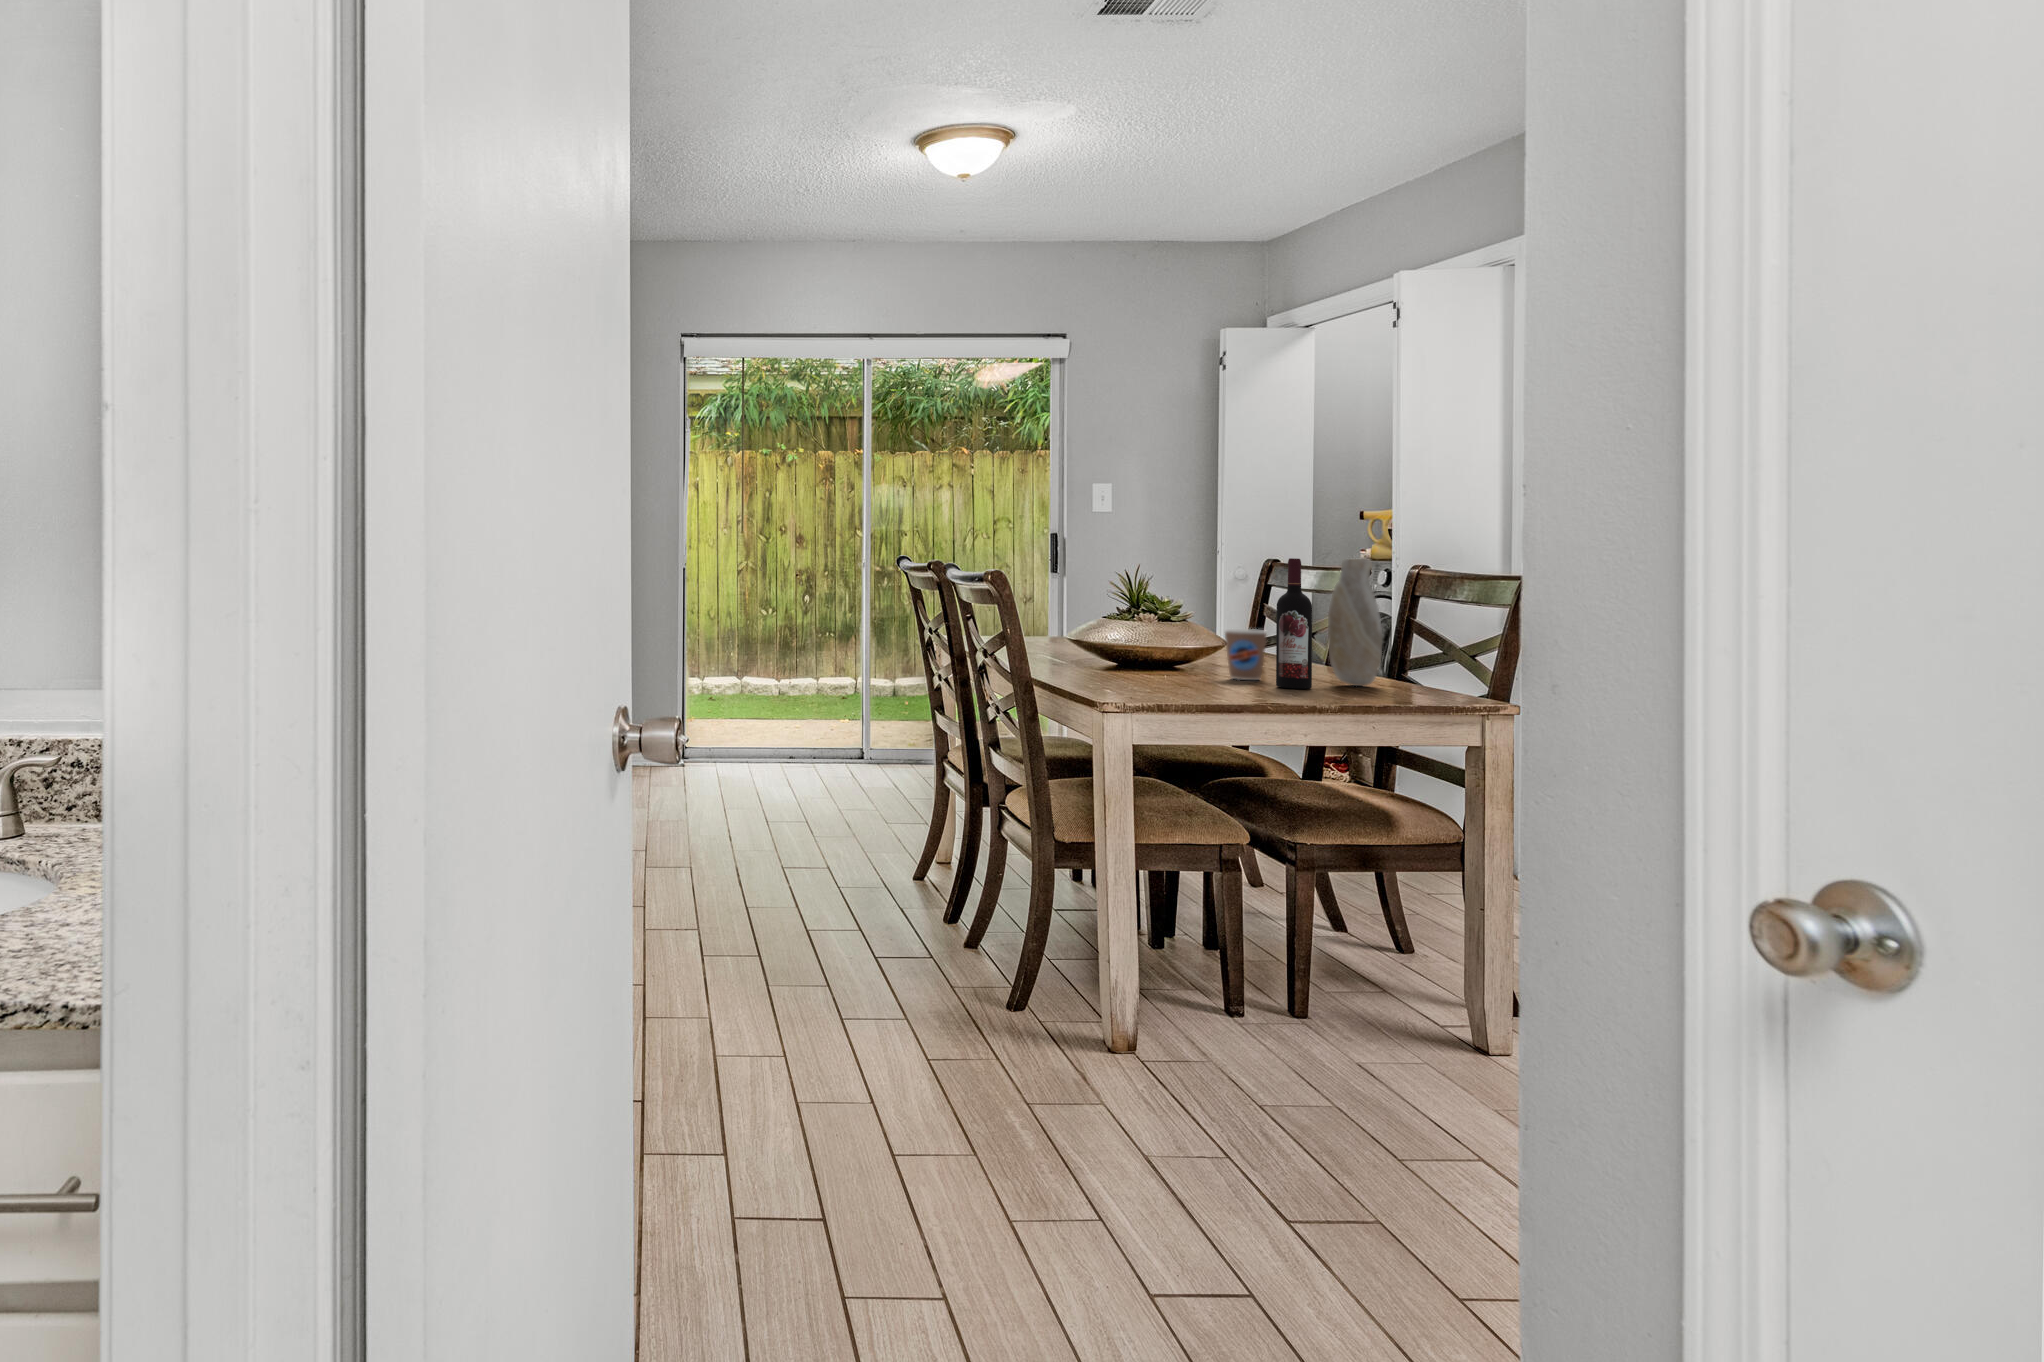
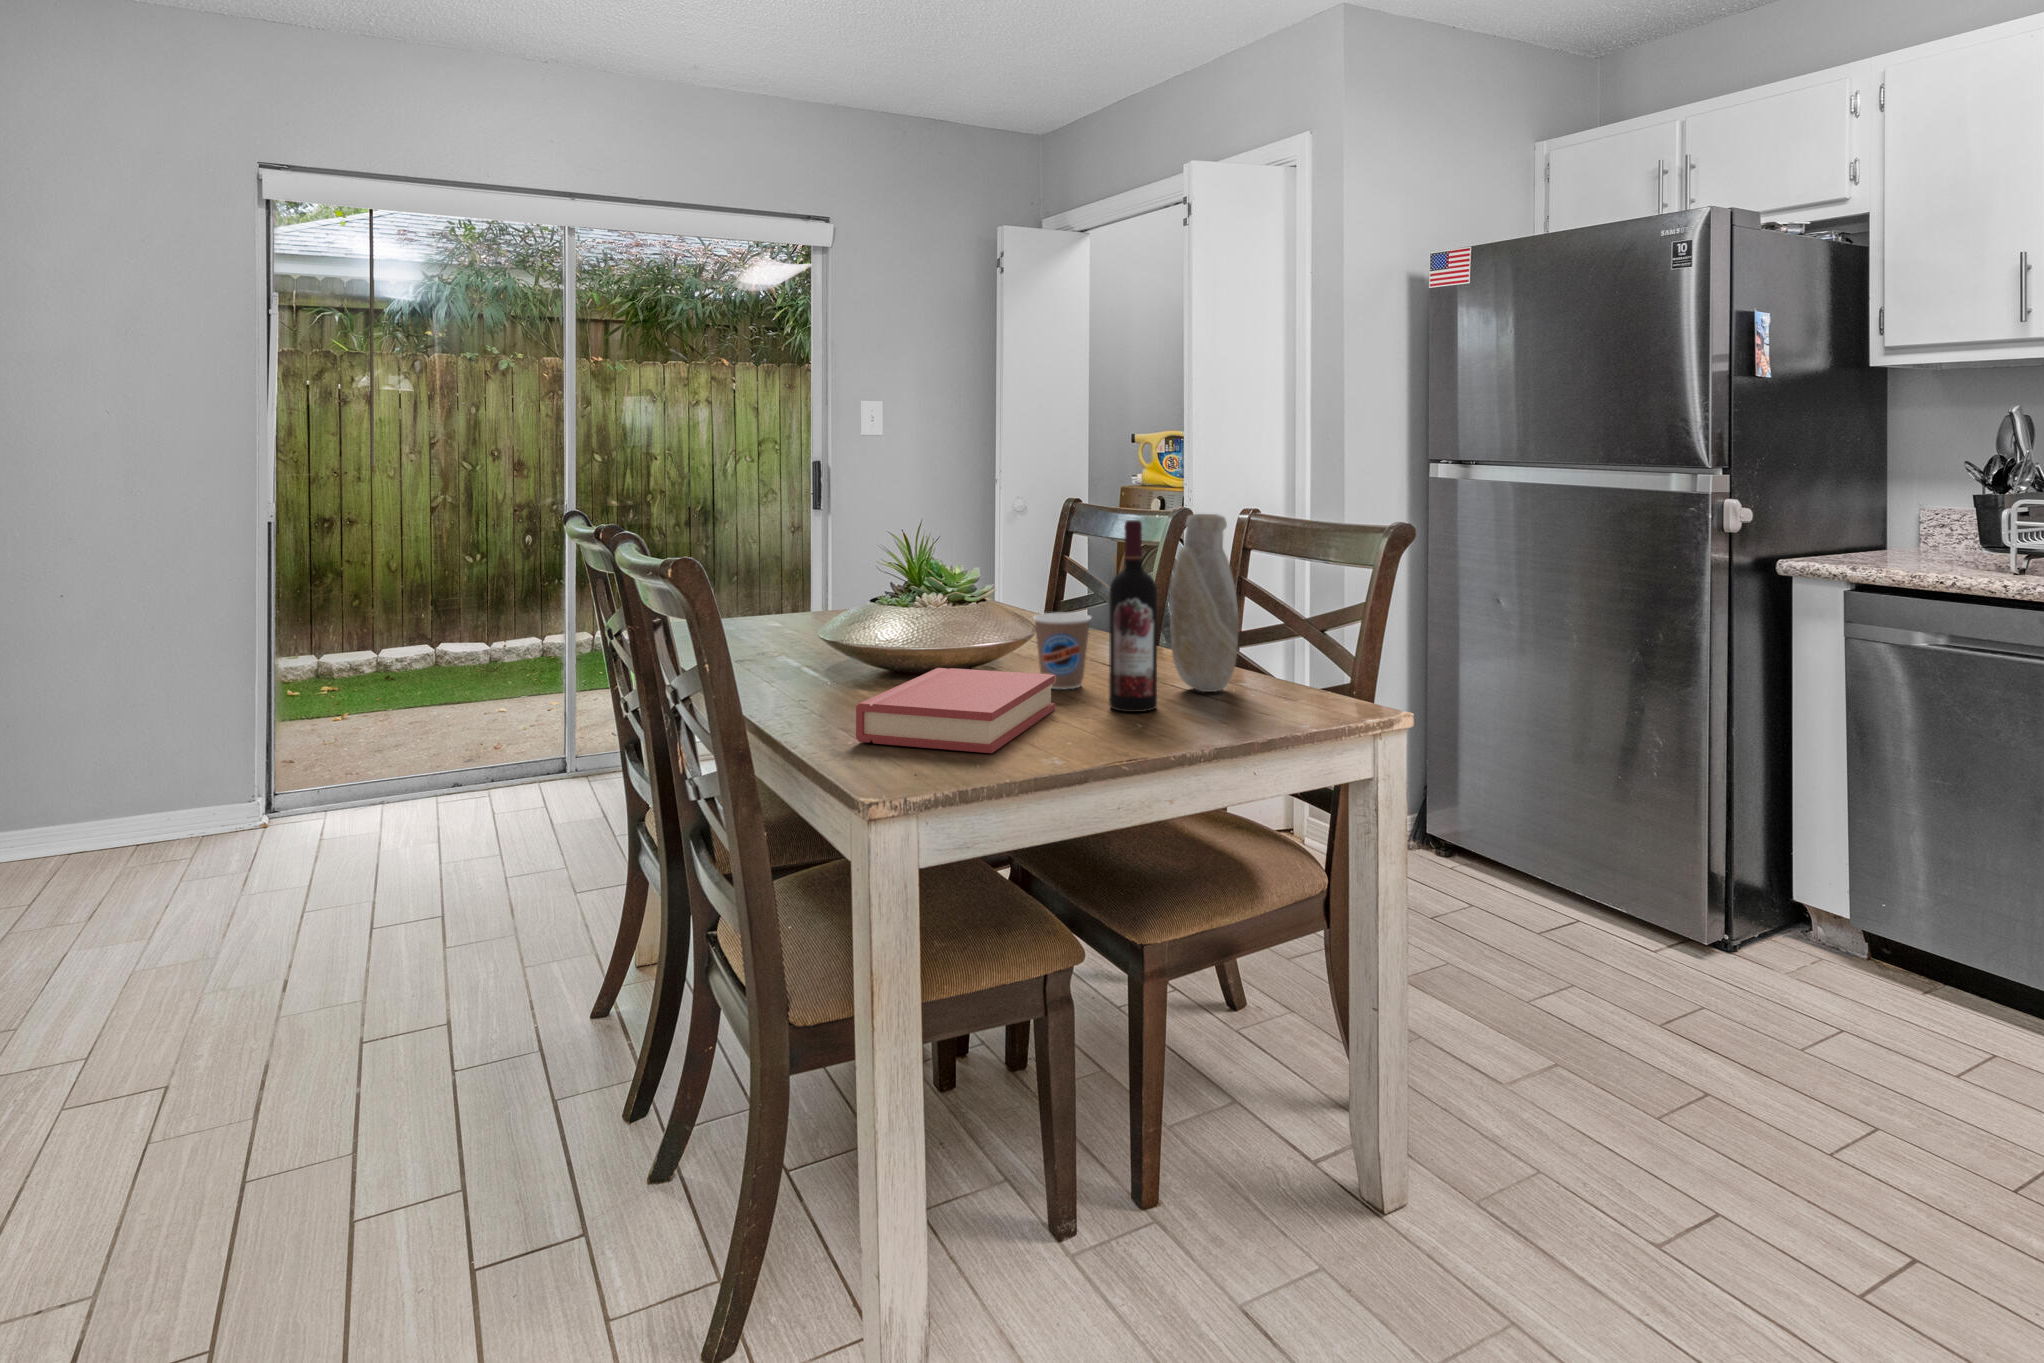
hardback book: none [1099,656,1236,693] -> present [856,668,1055,753]

